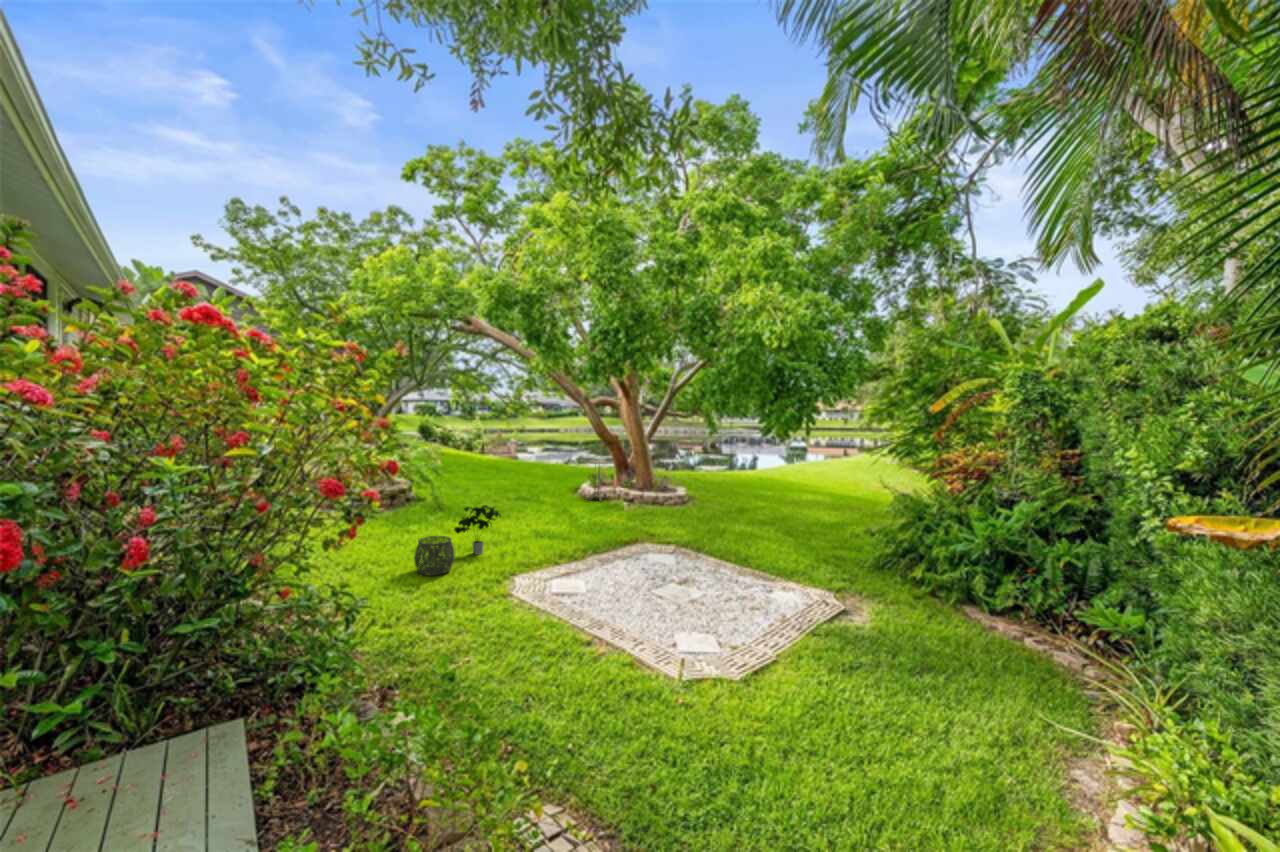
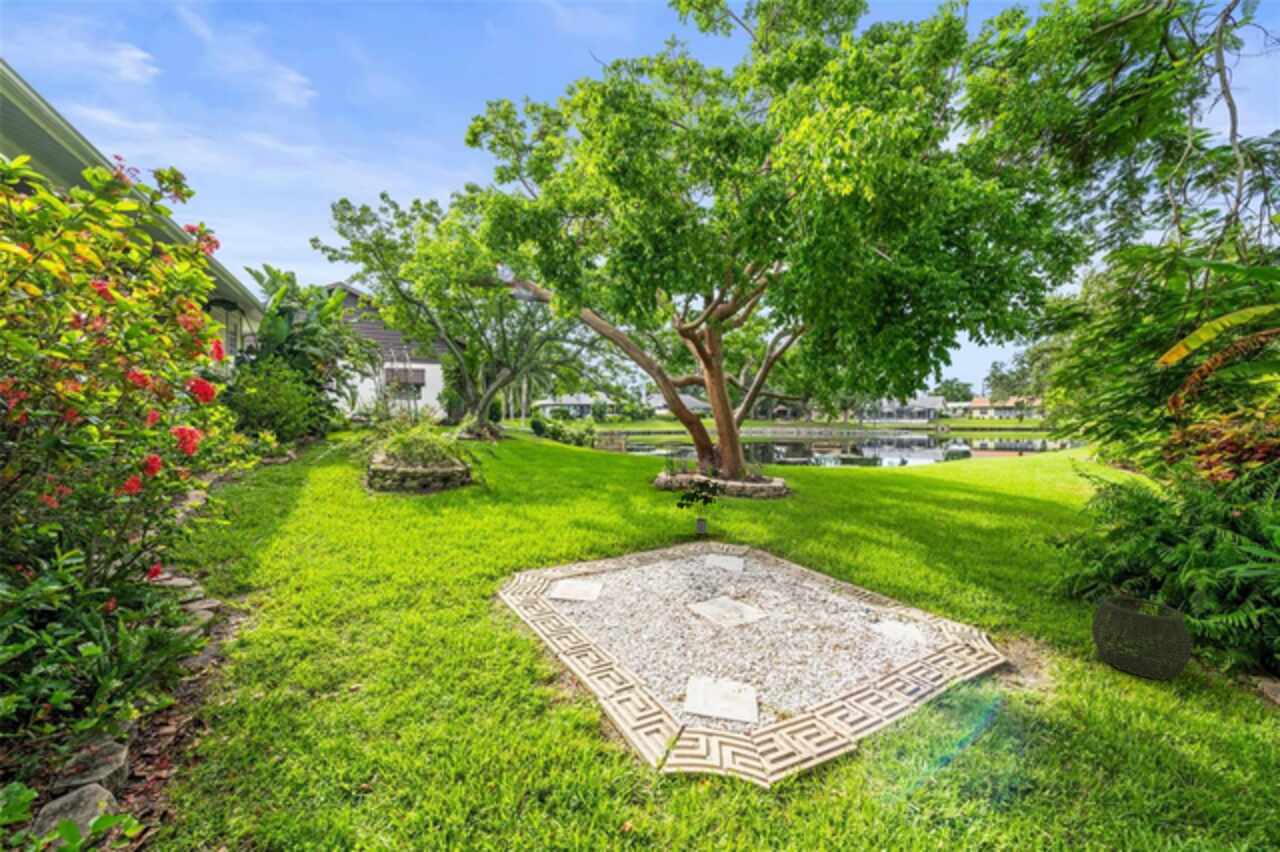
potted plant: present [454,505,501,555] -> present [676,479,725,534]
woven basket: present [414,536,455,576] -> present [1092,596,1192,680]

